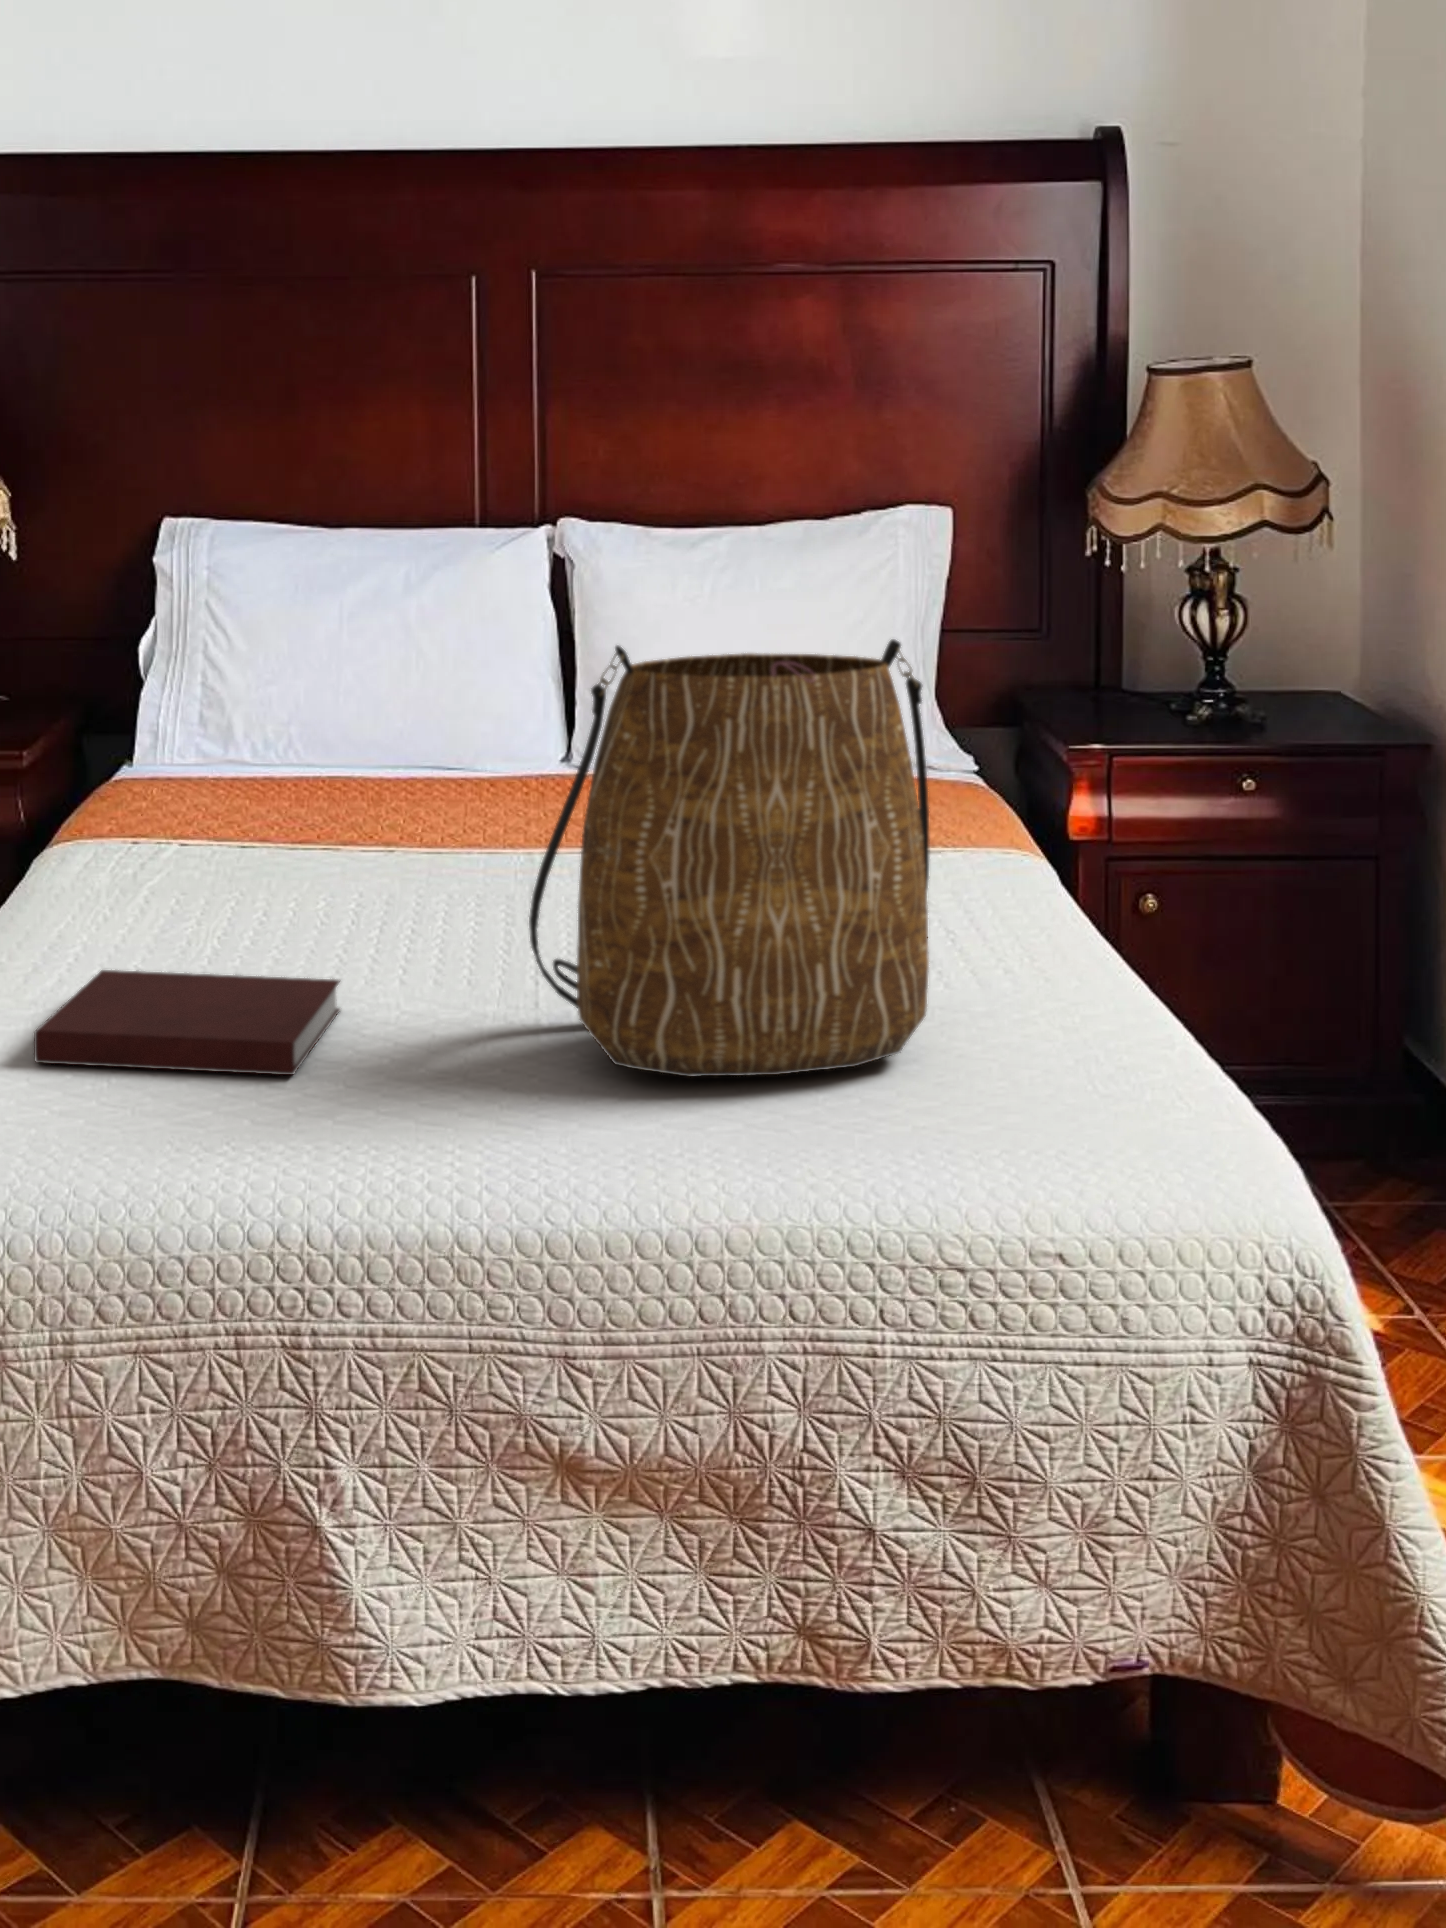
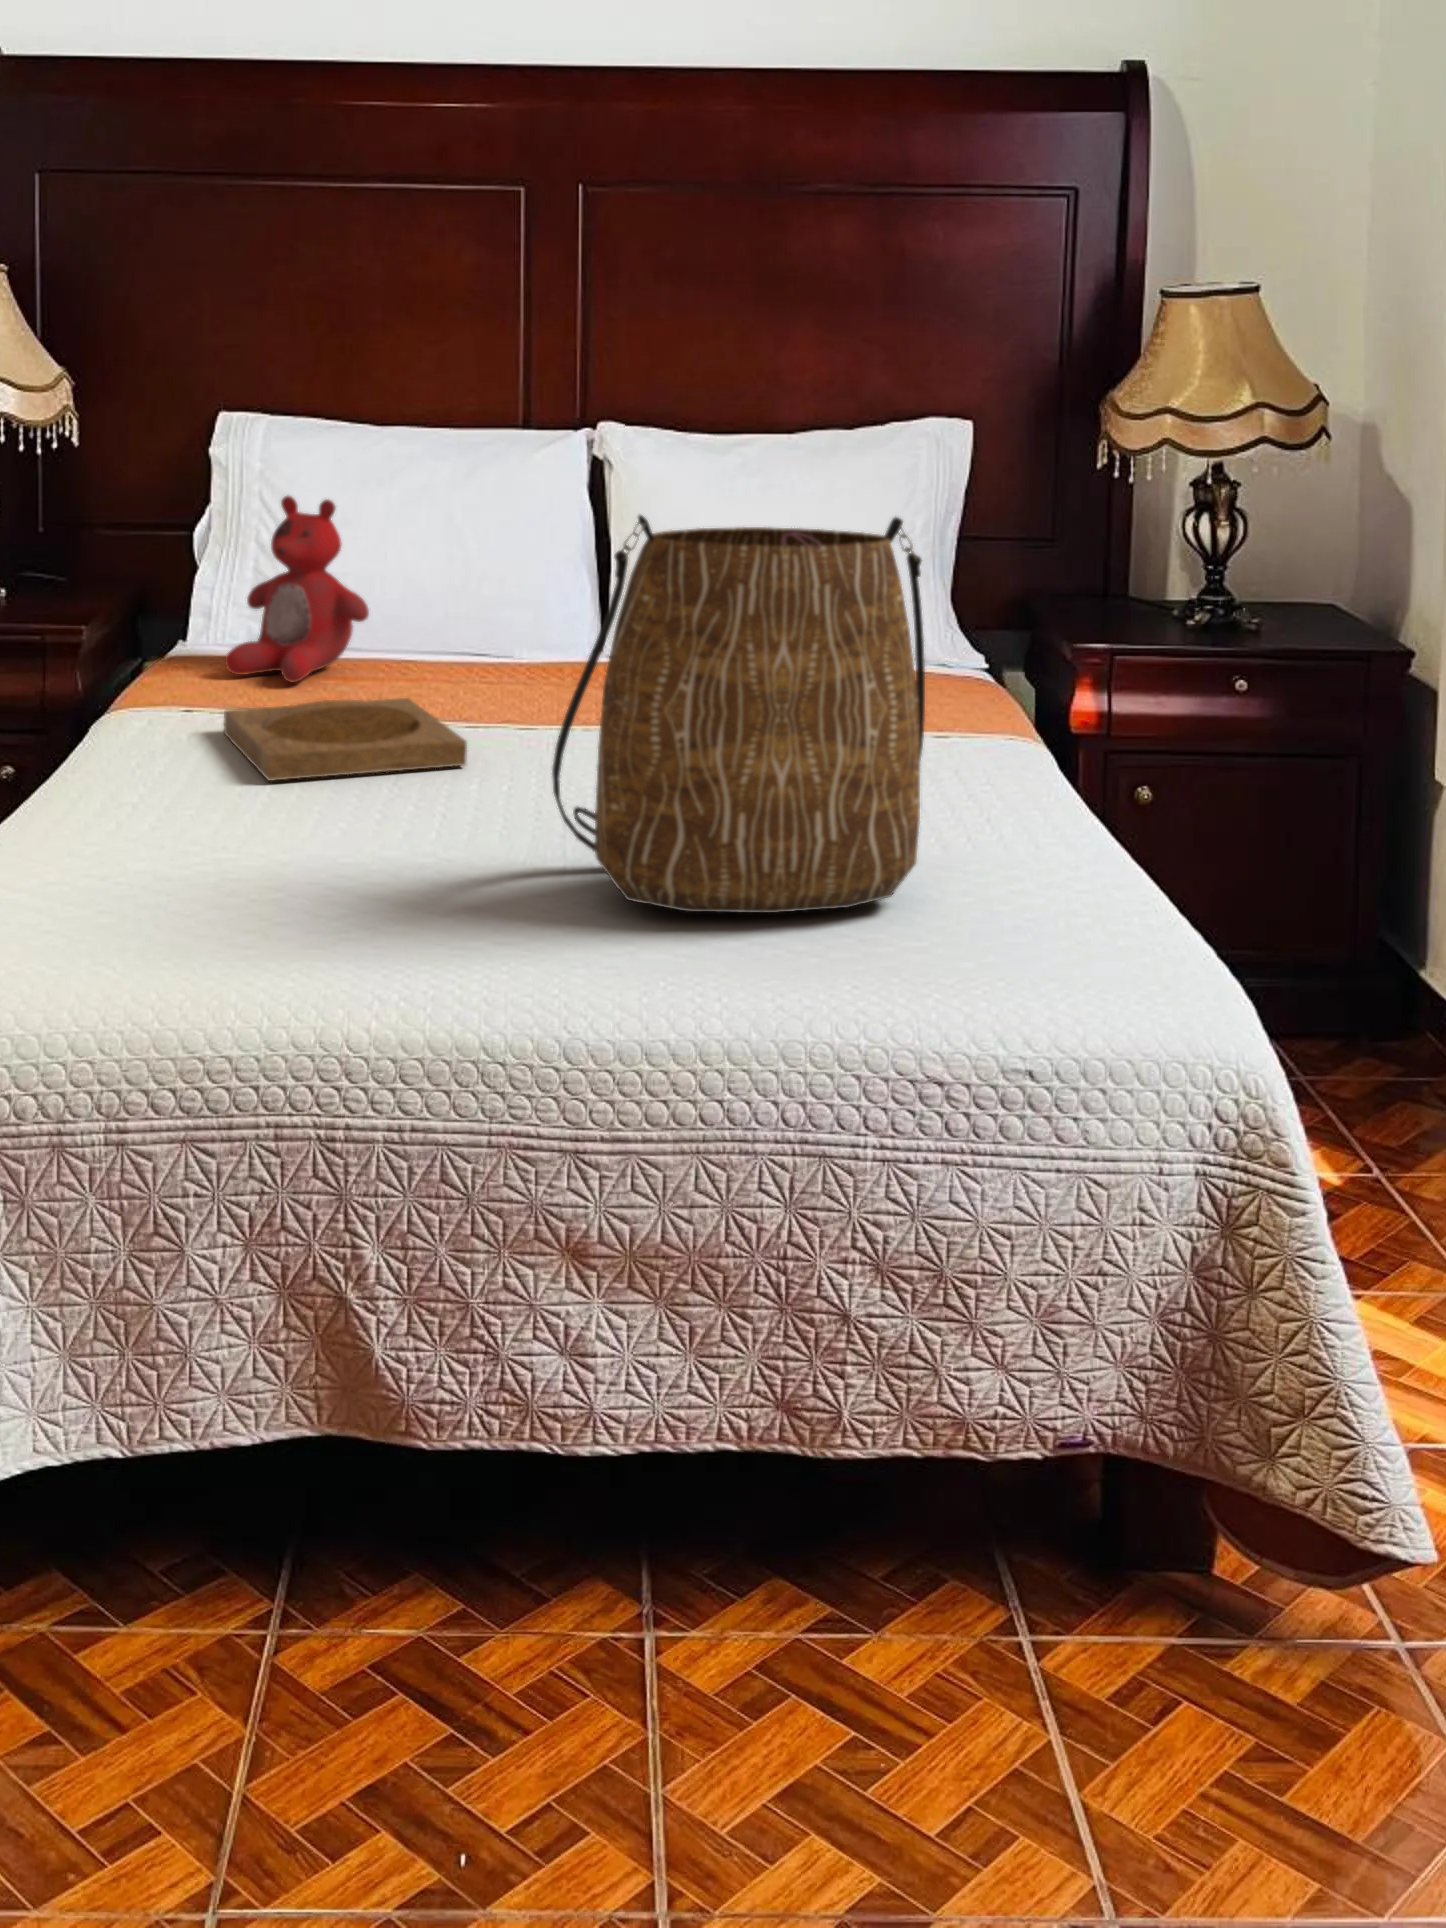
stuffed bear: none [175,614,326,814] -> present [225,496,369,682]
tray: none [174,831,435,930] -> present [224,698,467,781]
notebook: present [34,970,340,1075] -> none [91,809,377,904]

